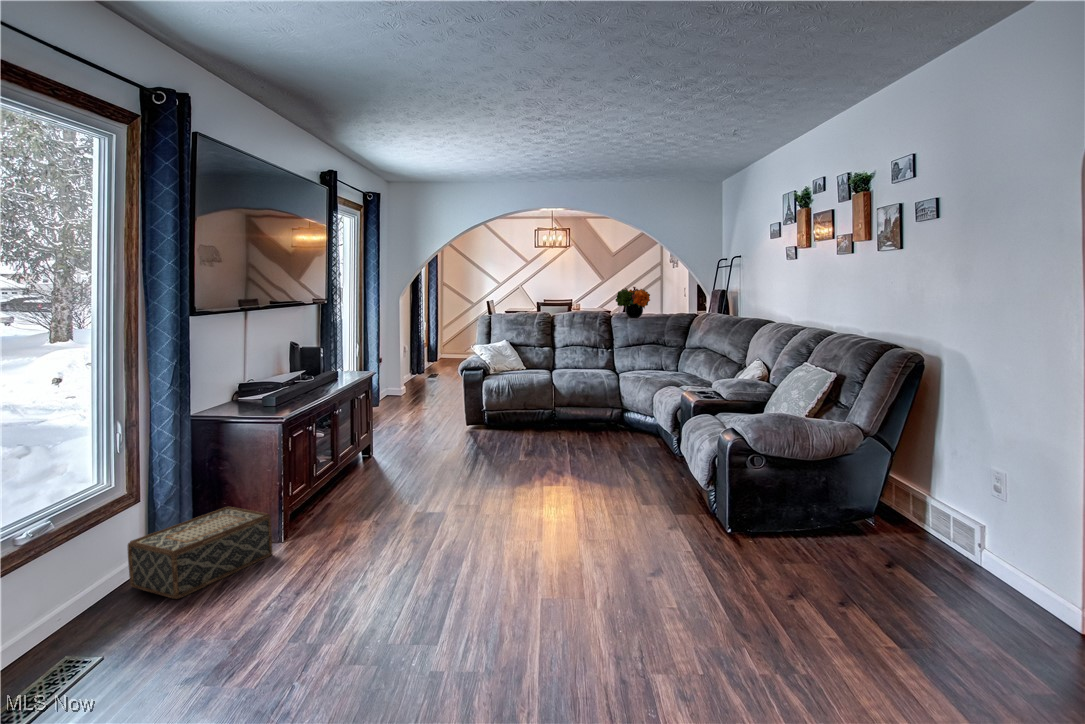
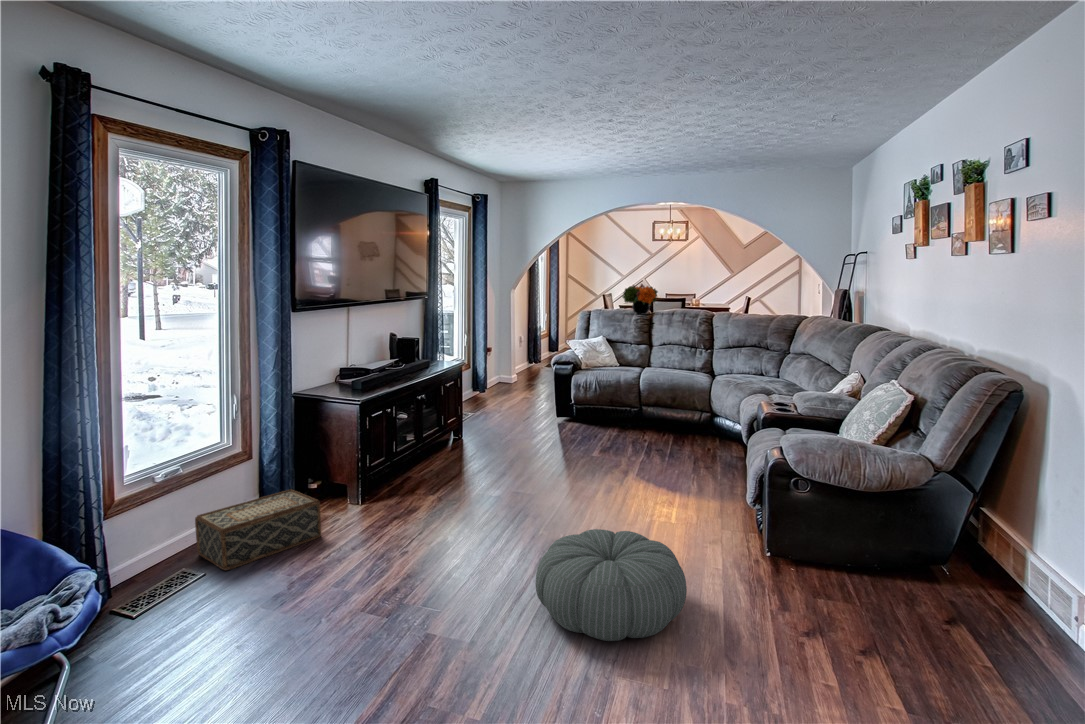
flower arrangement: present [615,287,650,318] -> present [622,284,658,314]
pouf: none [541,511,684,611] -> present [535,529,687,641]

